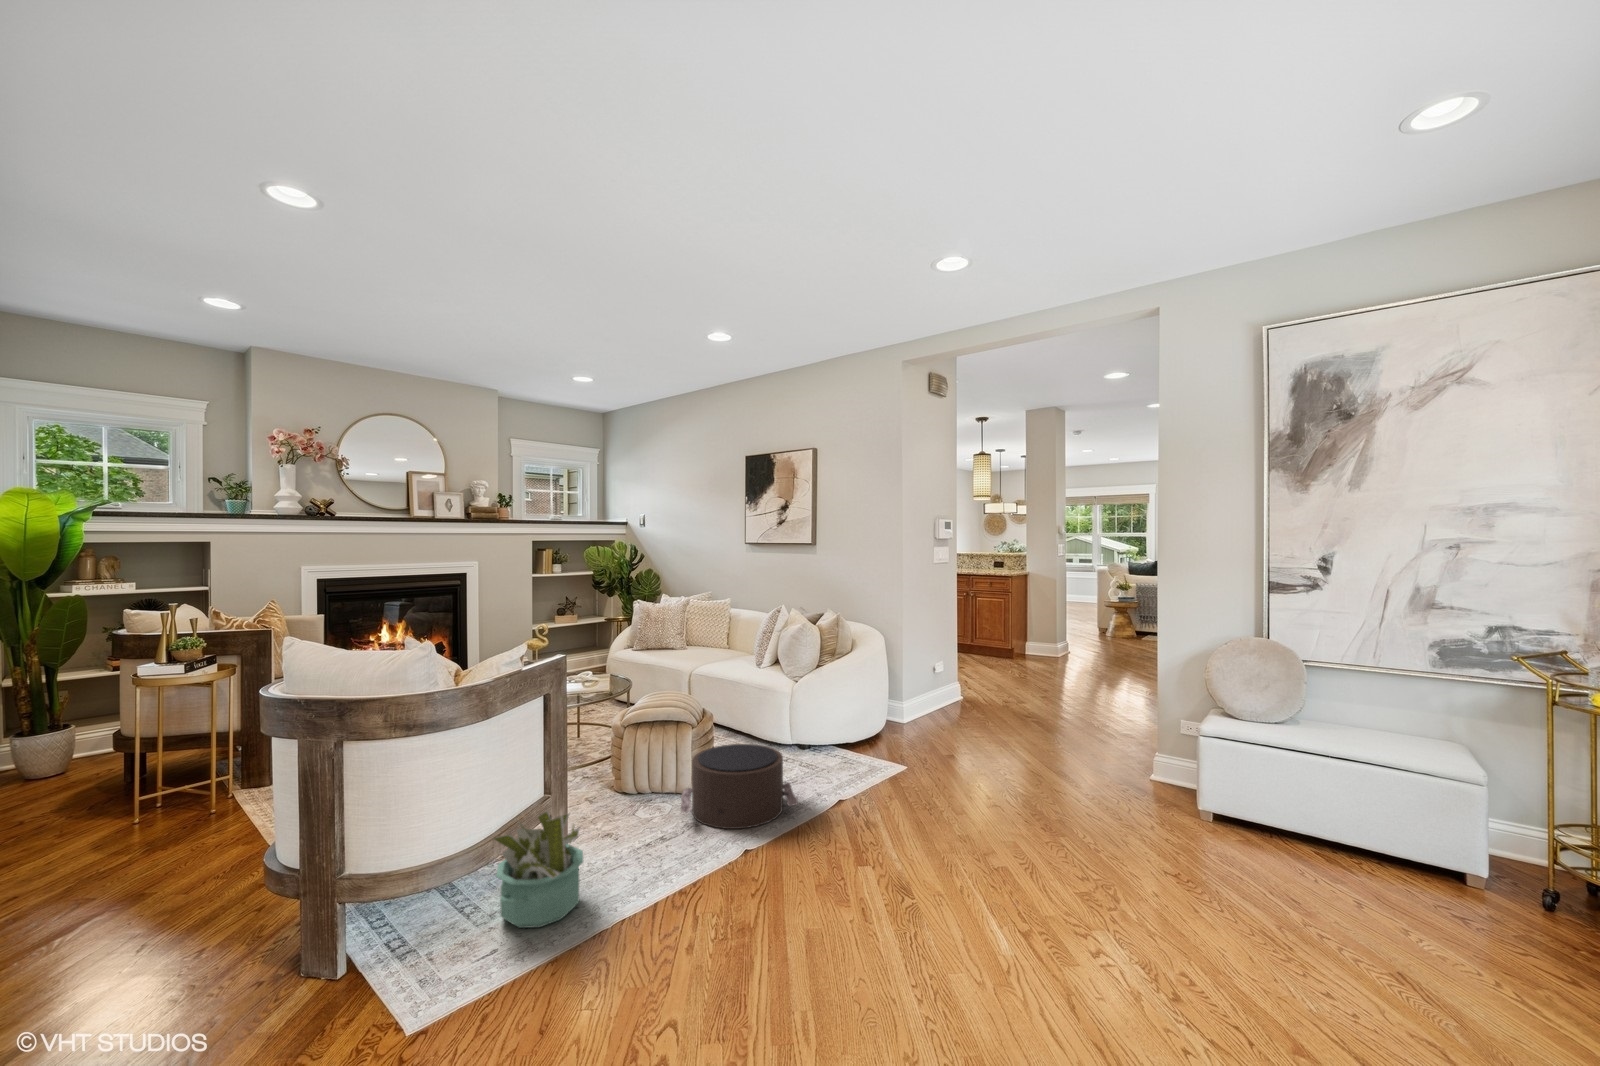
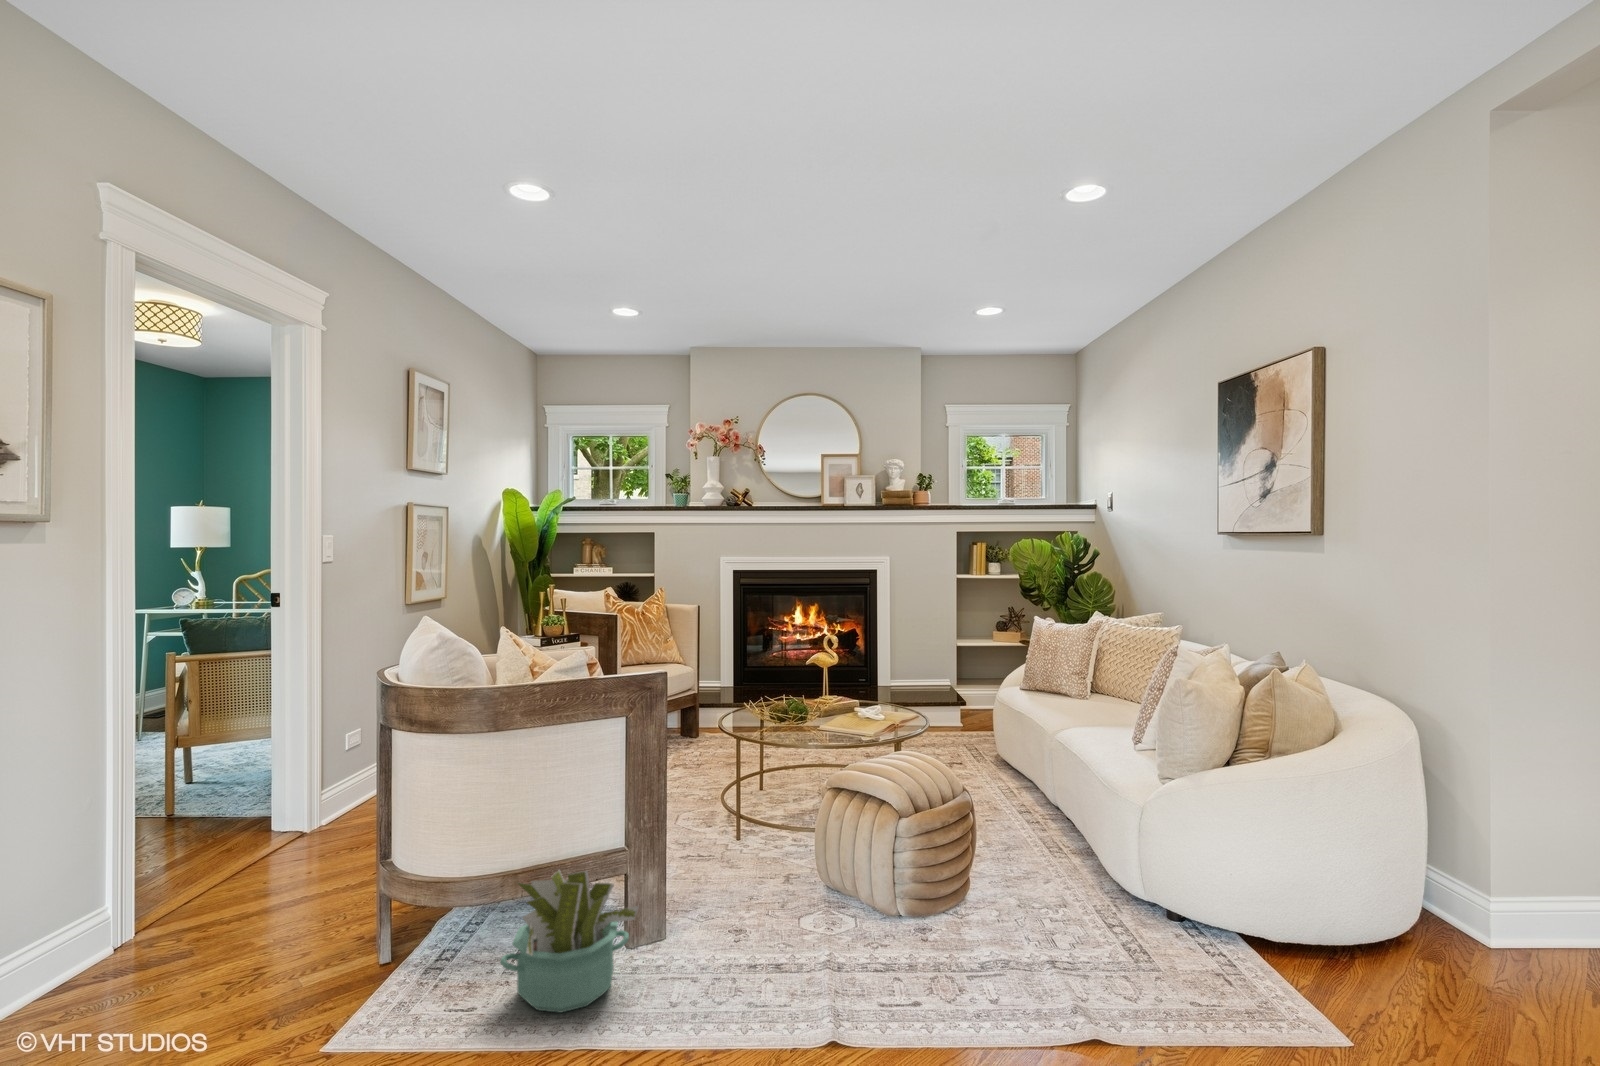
pouf: present [681,744,798,829] -> none [820,858,1023,1013]

